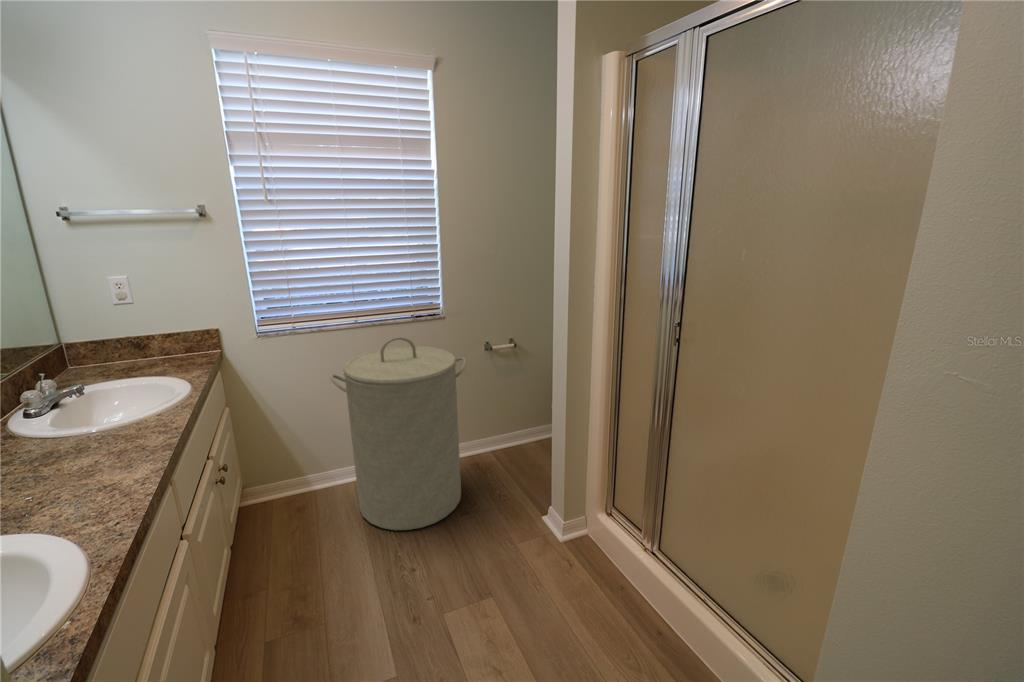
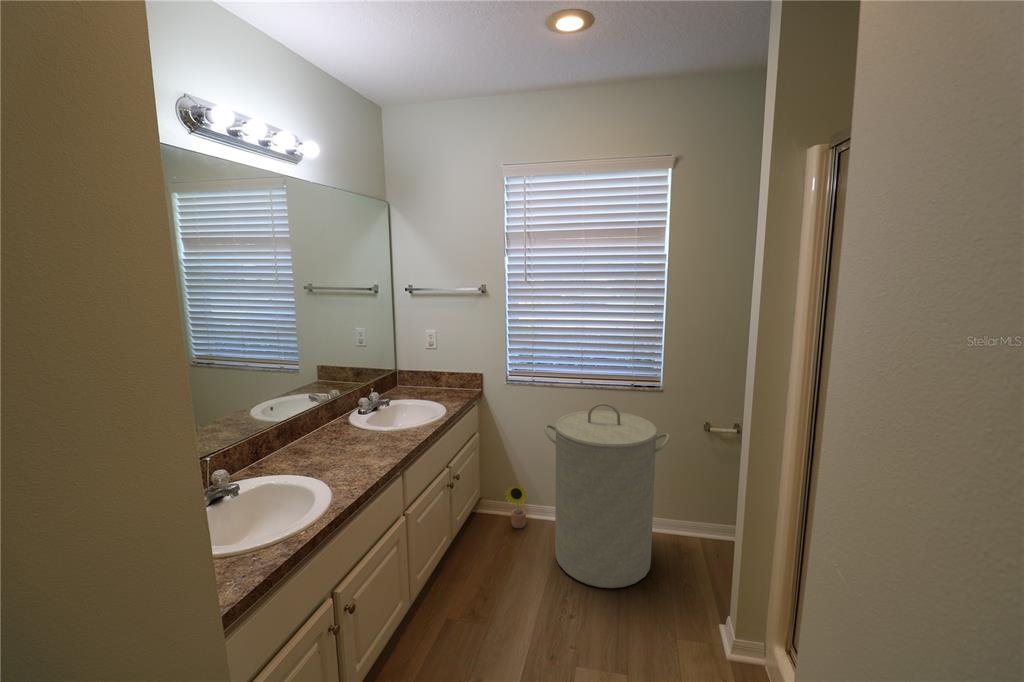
decorative plant: none [281,457,314,507] -> present [504,485,527,528]

